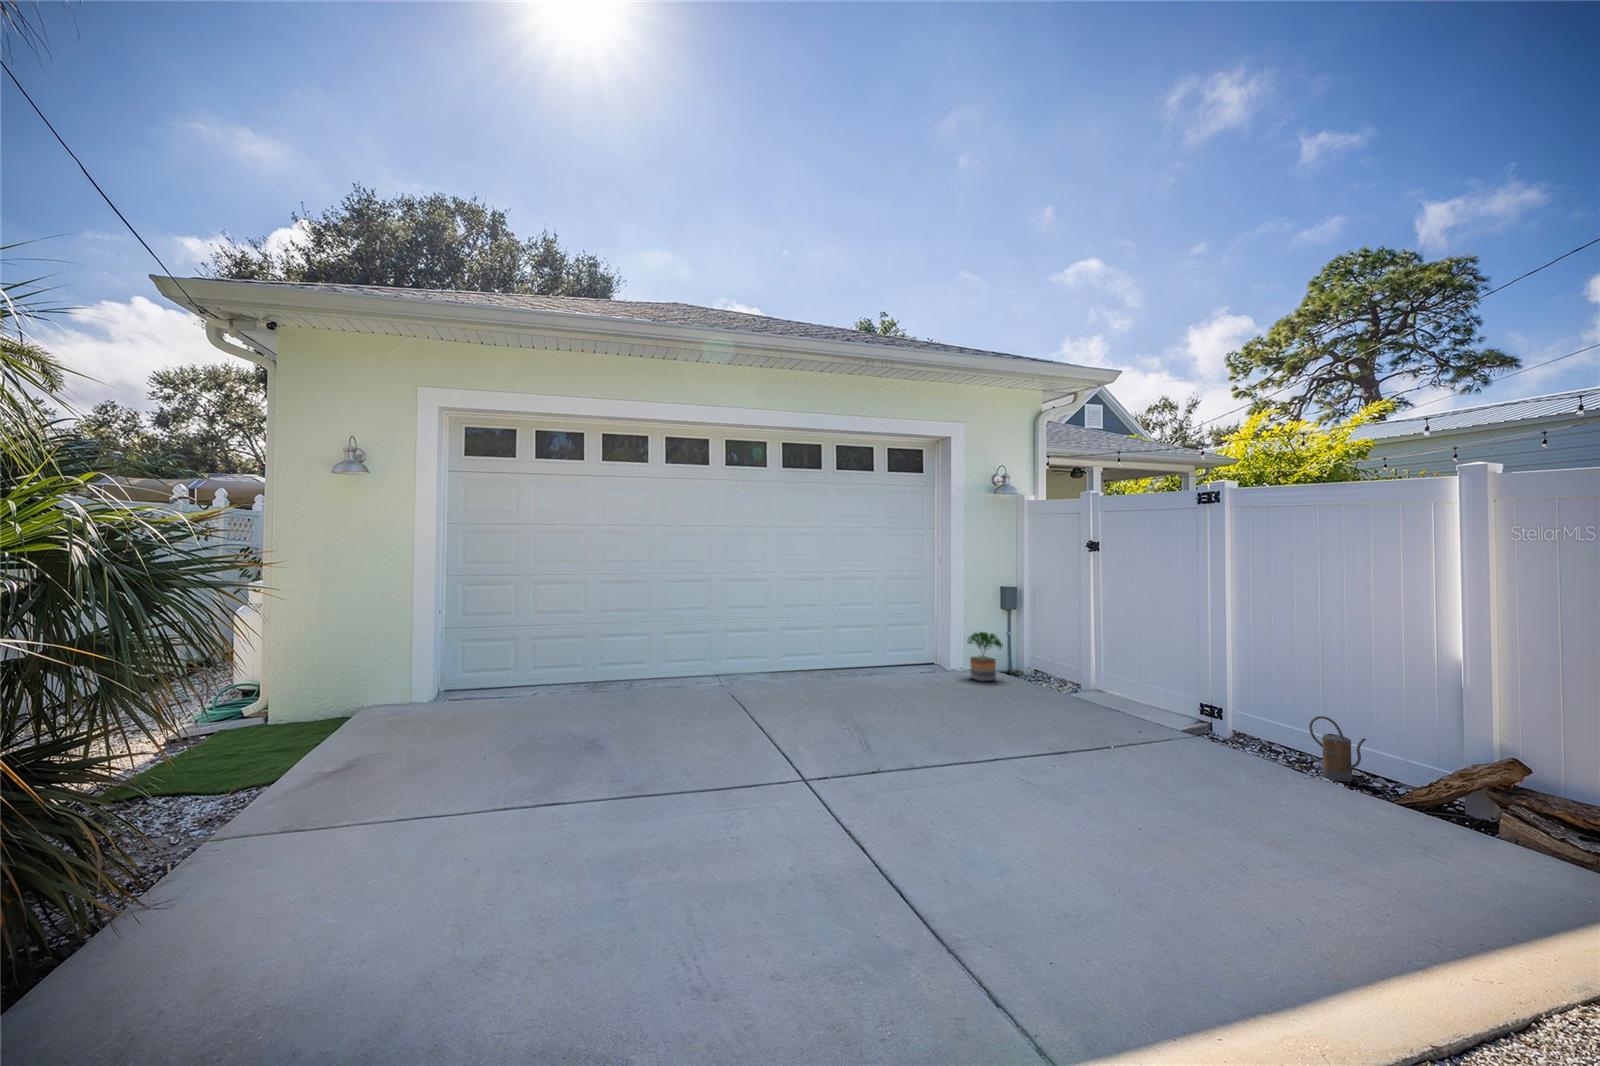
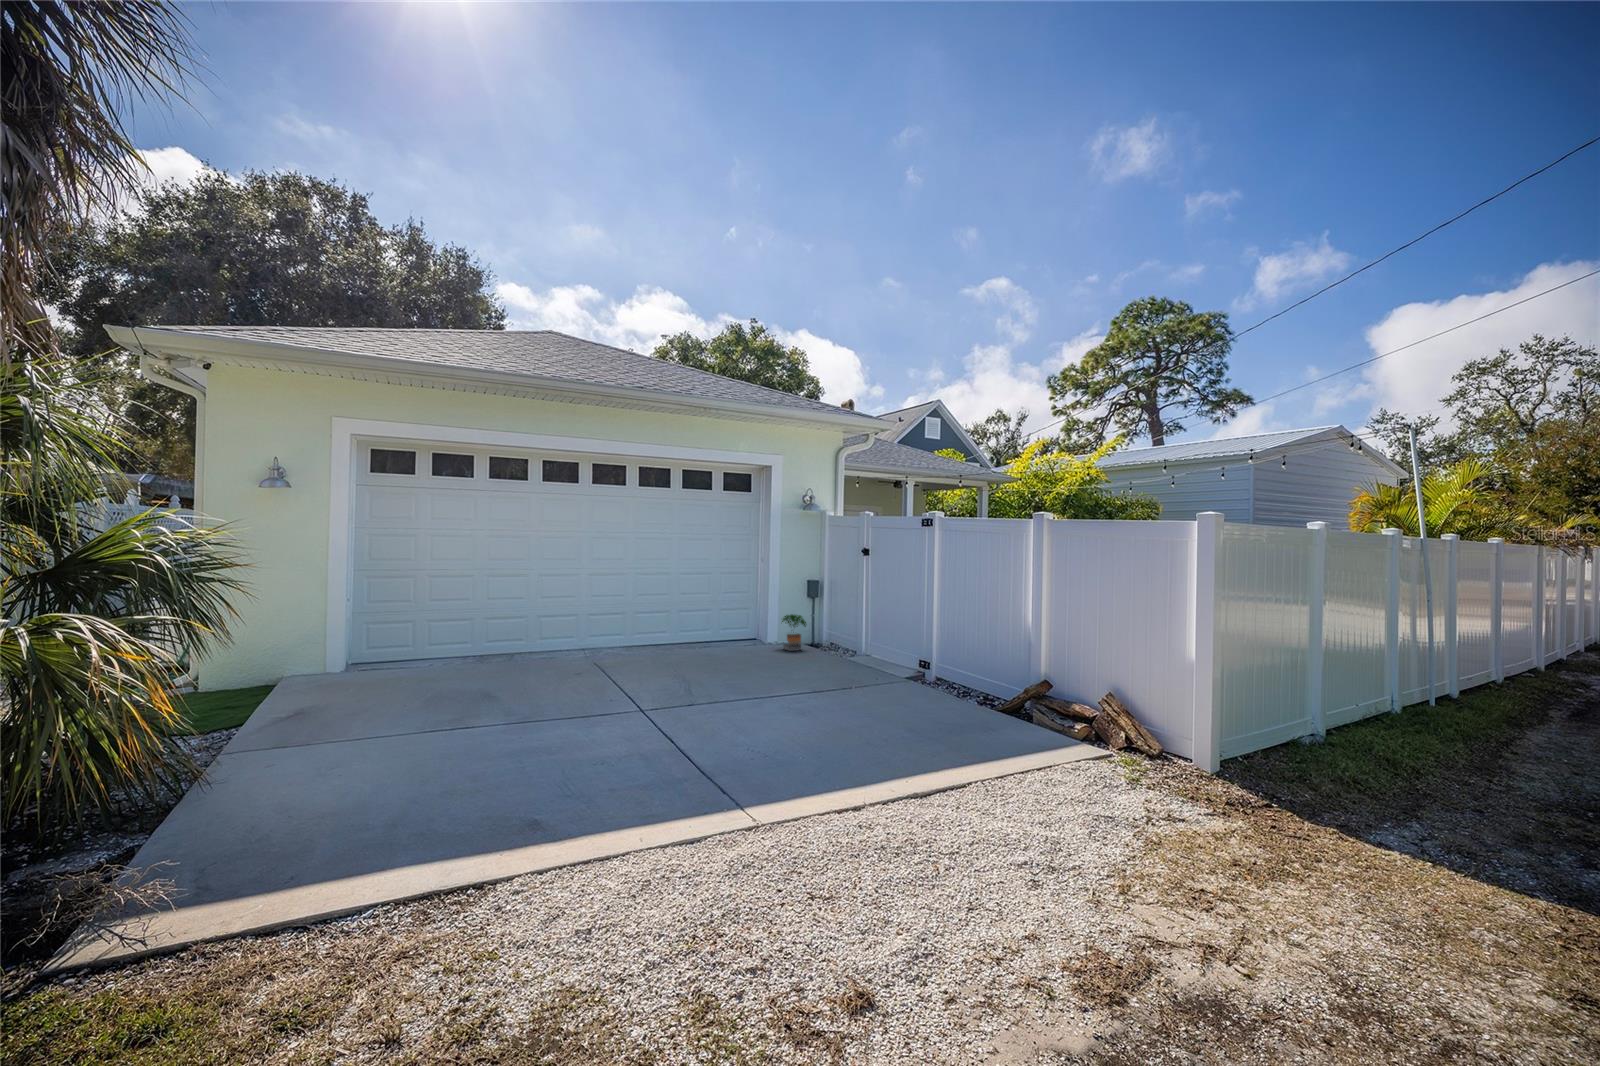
watering can: present [1309,716,1366,781] -> none [959,659,981,696]

